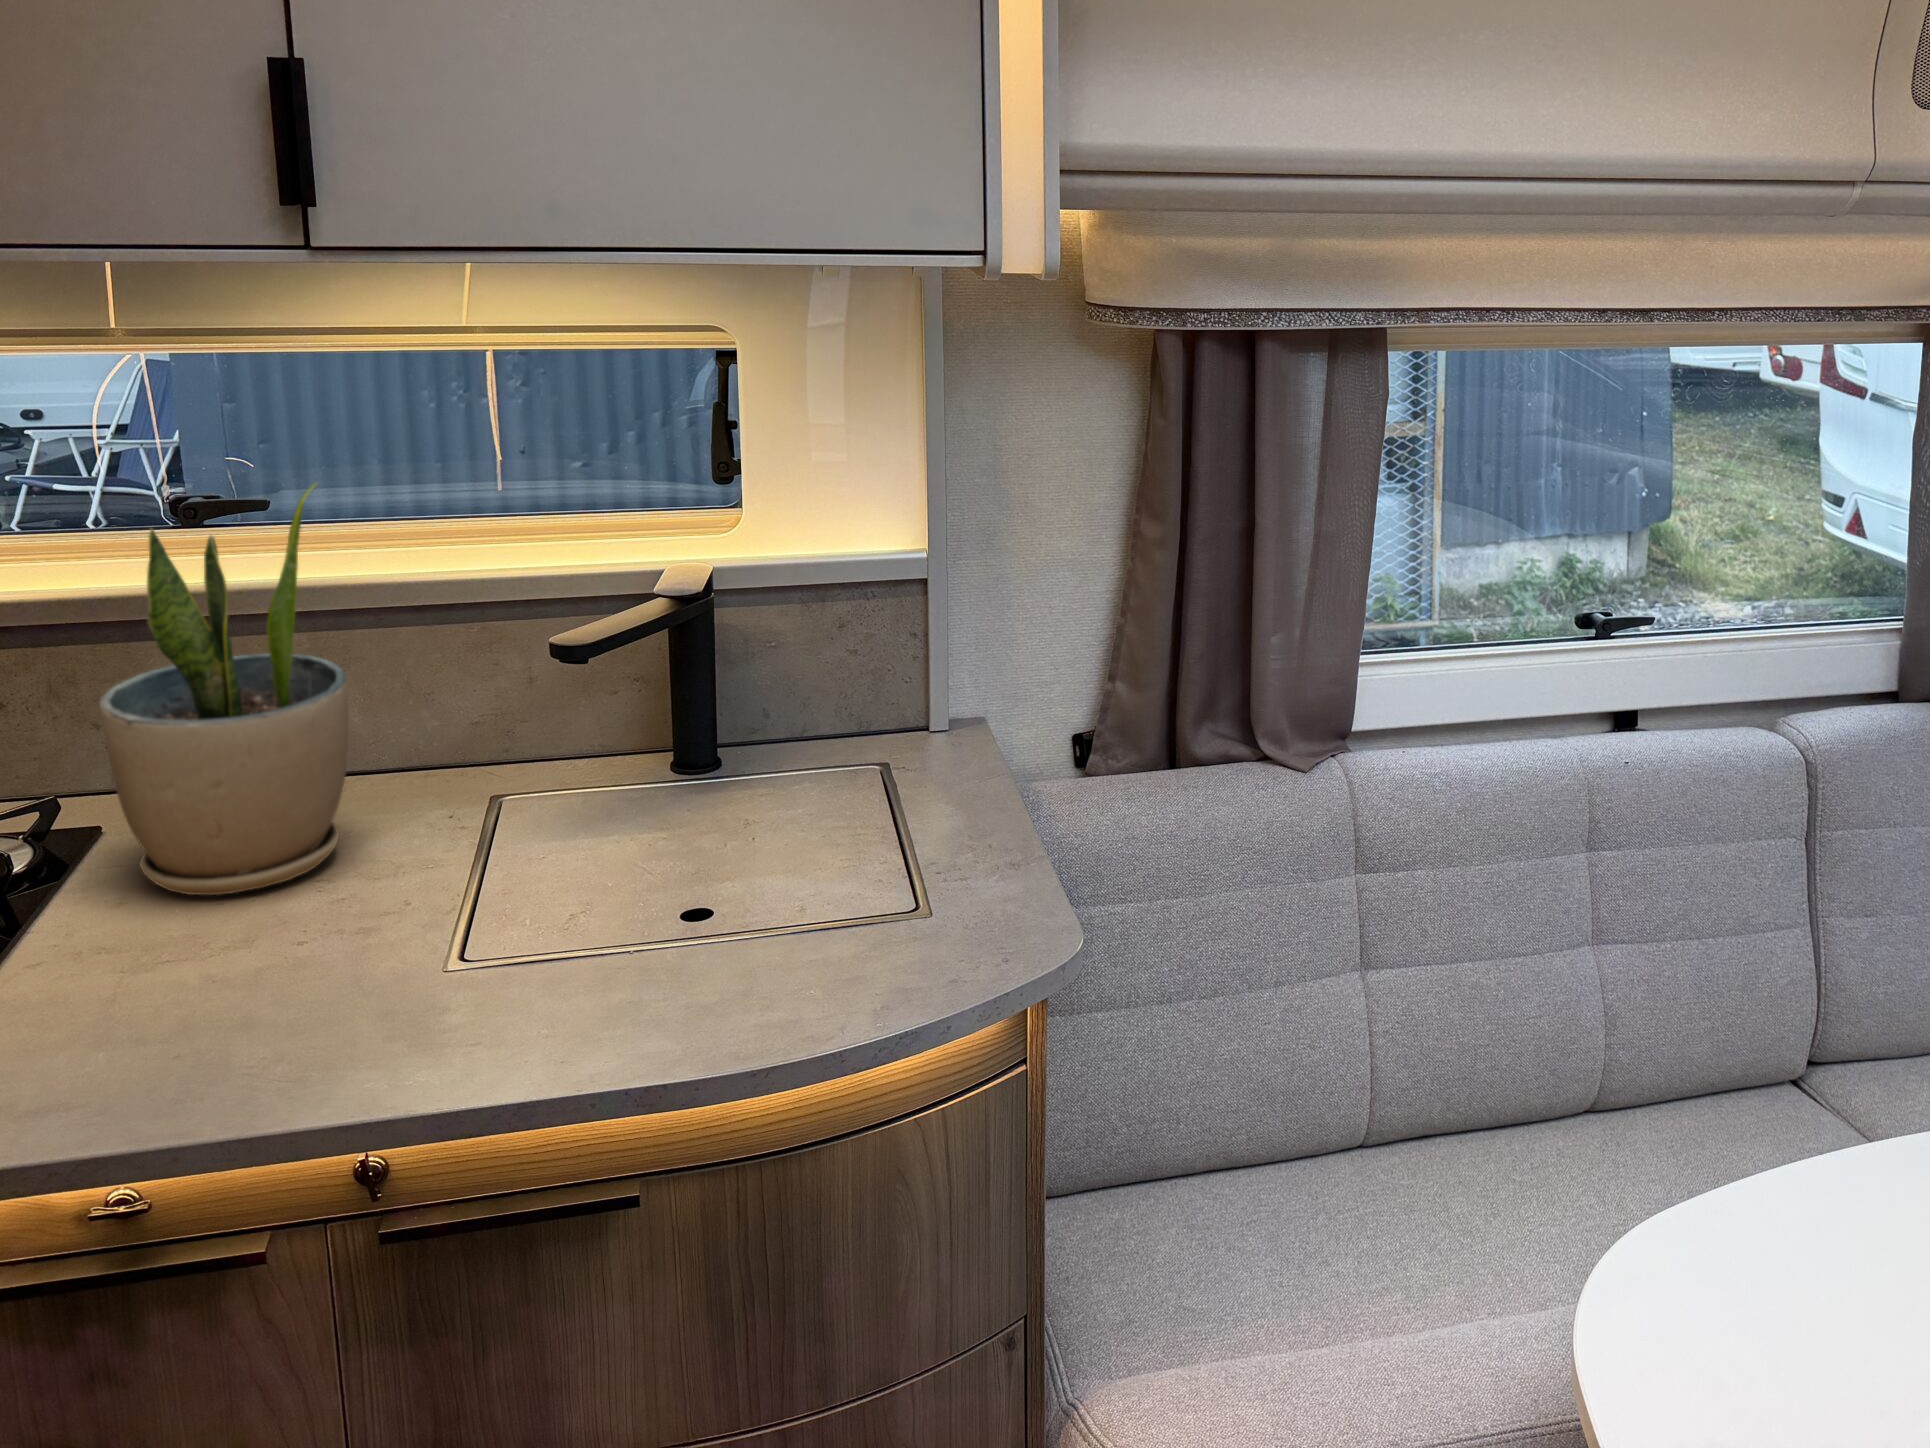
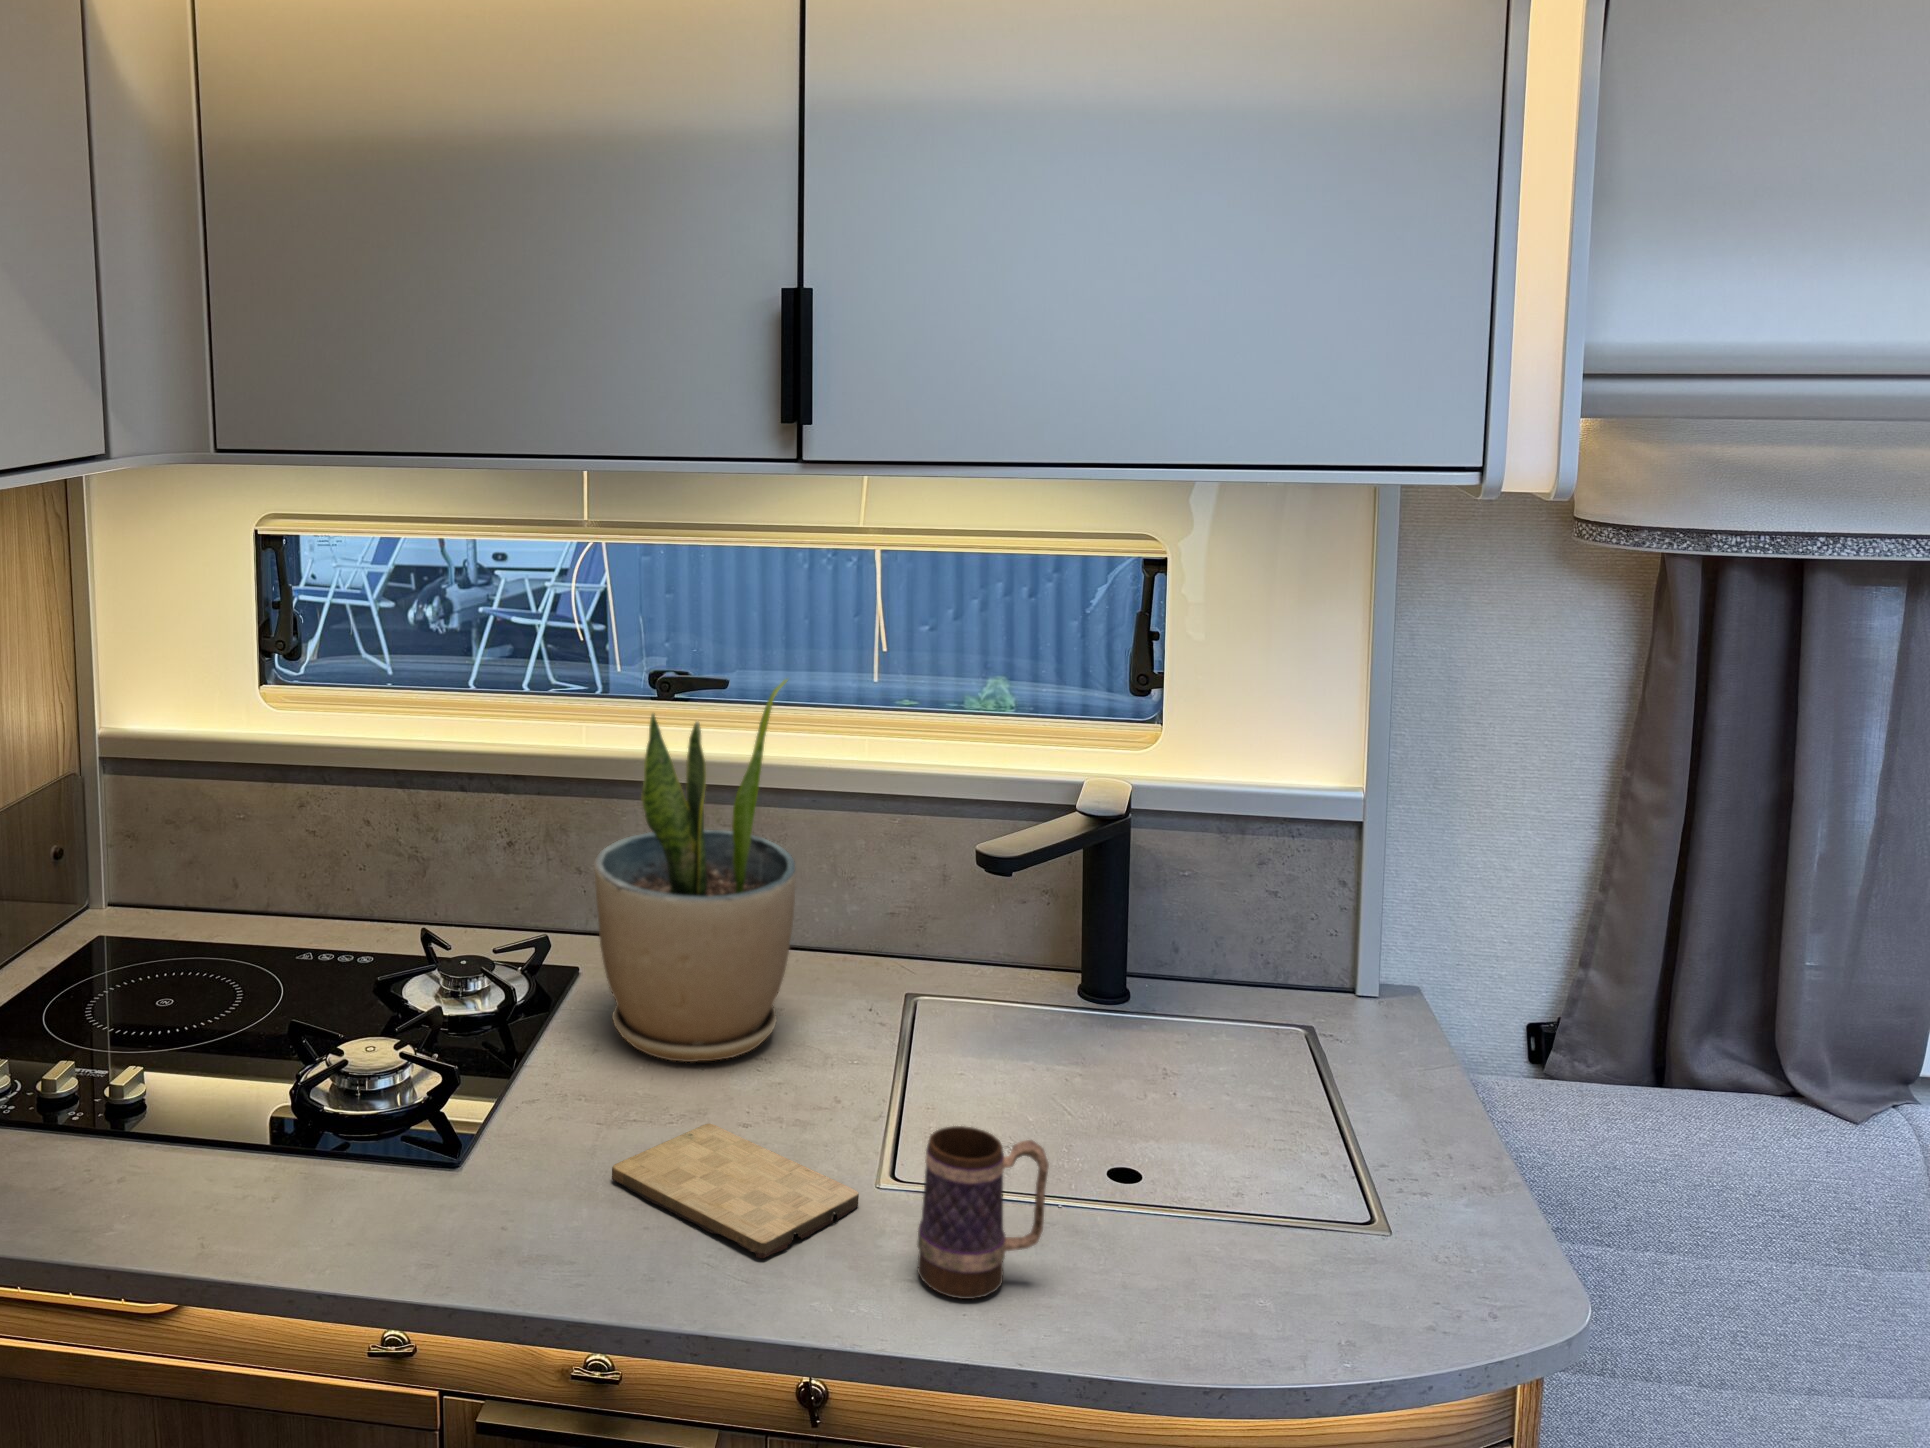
mug: none [479,885,604,1045] -> present [917,1126,1049,1299]
cutting board: none [133,944,421,1055] -> present [612,1123,859,1258]

